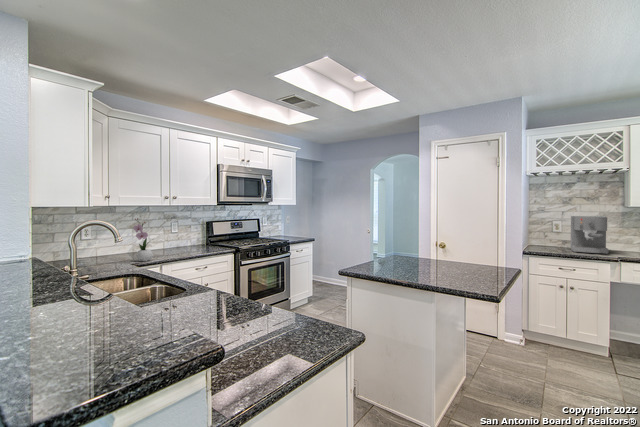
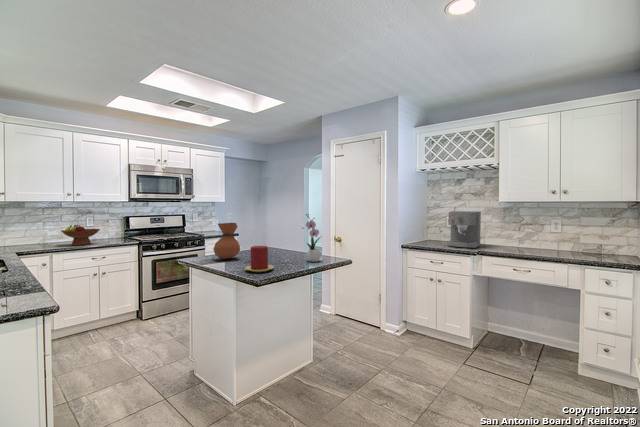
flower arrangement: present [133,218,153,261] -> present [306,214,322,262]
vase: none [382,230,411,269] -> present [213,223,240,259]
fruit bowl: none [165,232,202,254] -> present [62,225,100,245]
candle: none [452,256,486,285] -> present [245,246,274,272]

